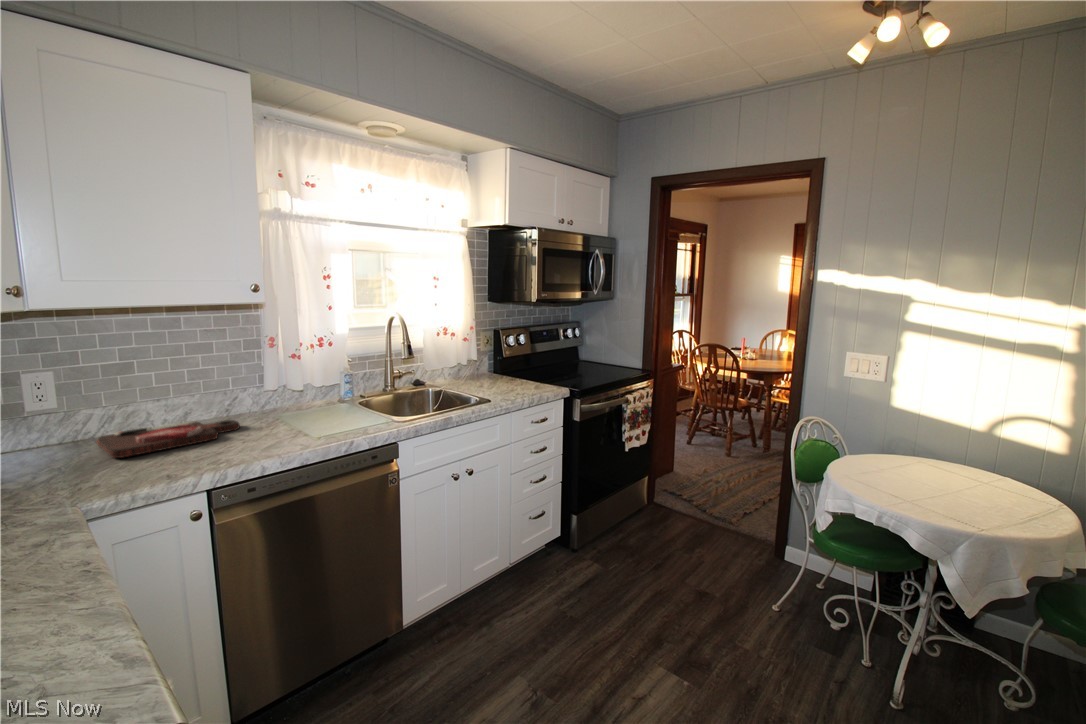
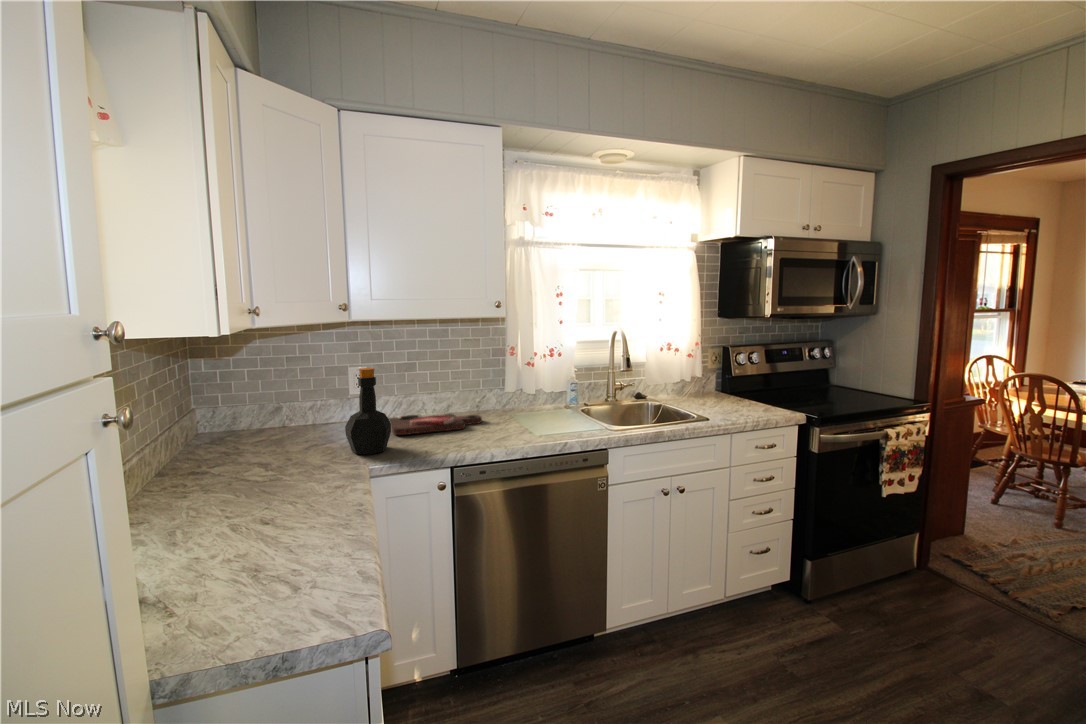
bottle: none [29,375,110,493] -> present [345,368,391,455]

